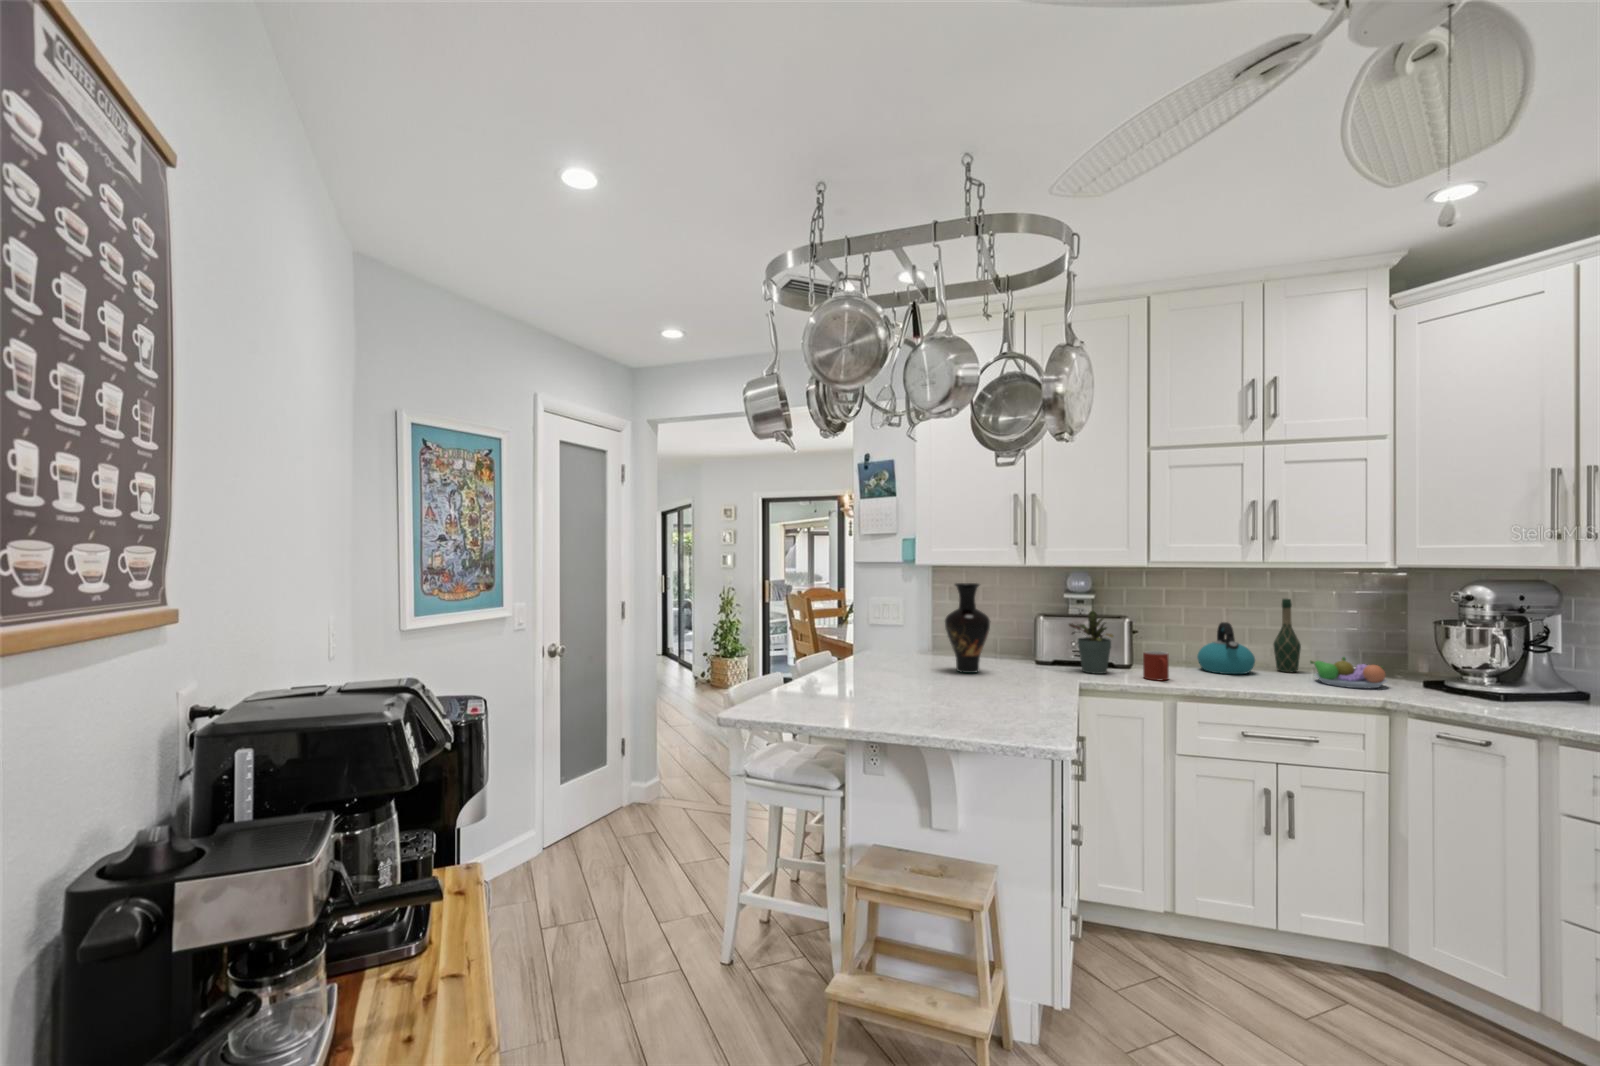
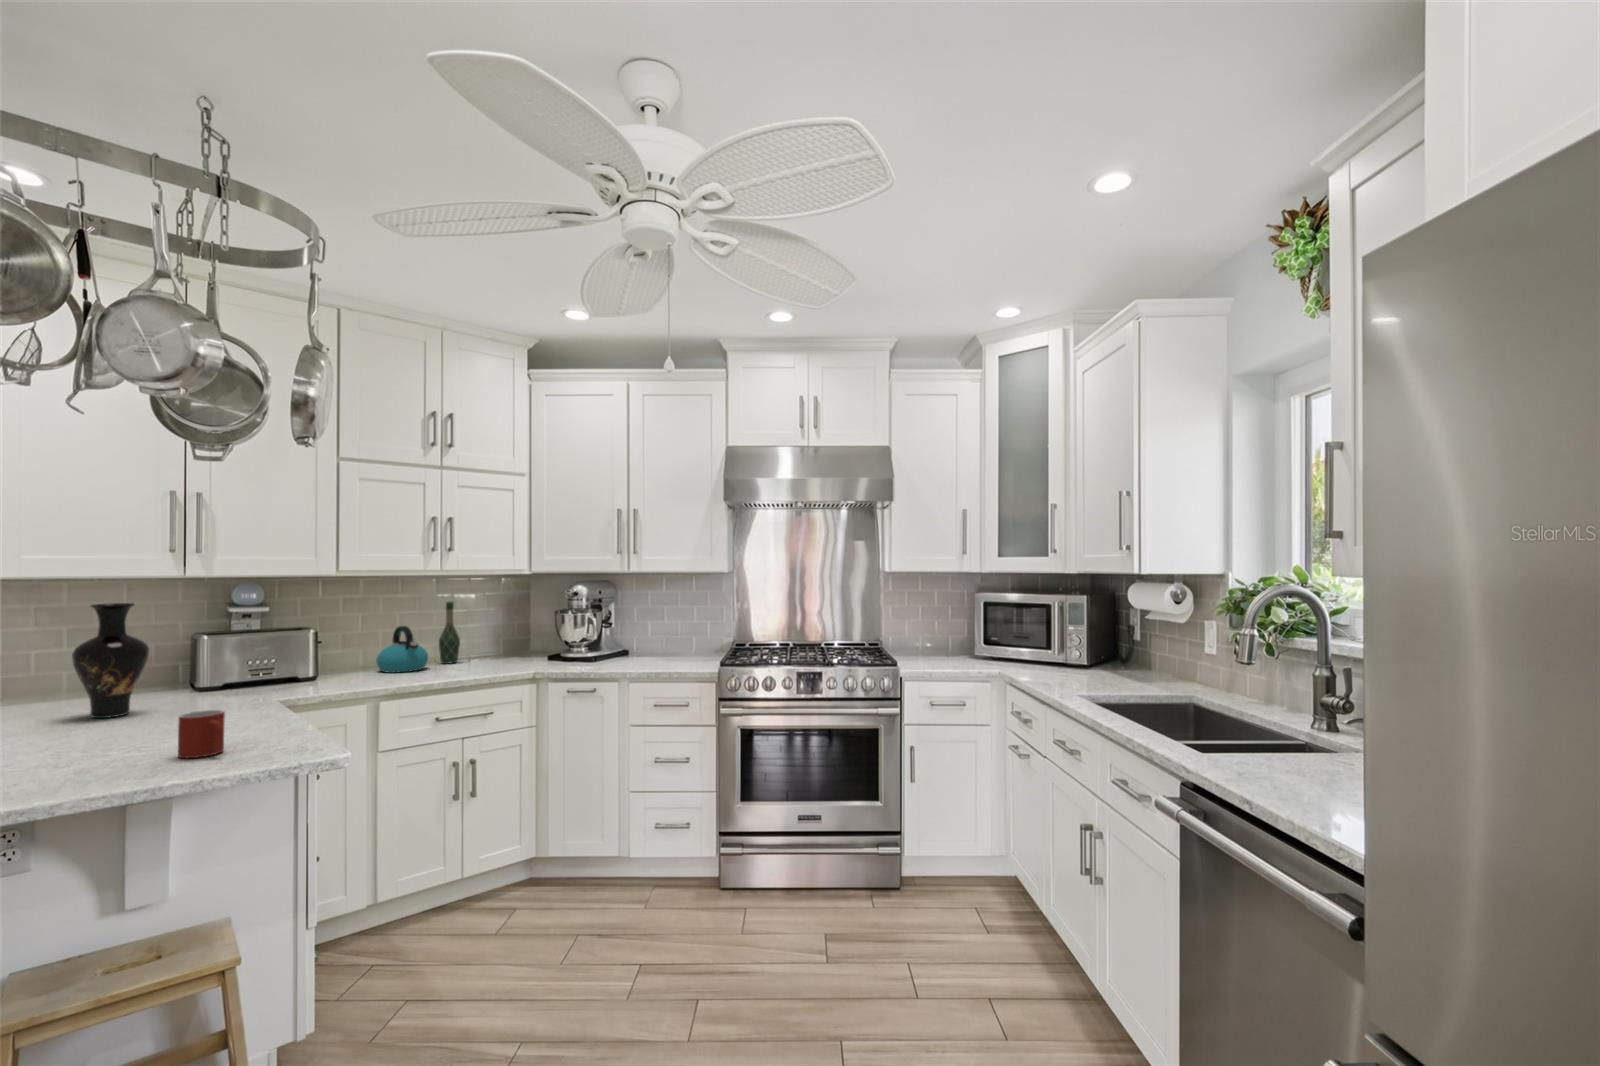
potted plant: present [1069,611,1113,674] -> none [251,625,304,692]
mug: present [1143,651,1169,681] -> present [178,710,225,758]
fruit bowl: present [1310,657,1387,688] -> none [471,644,527,667]

